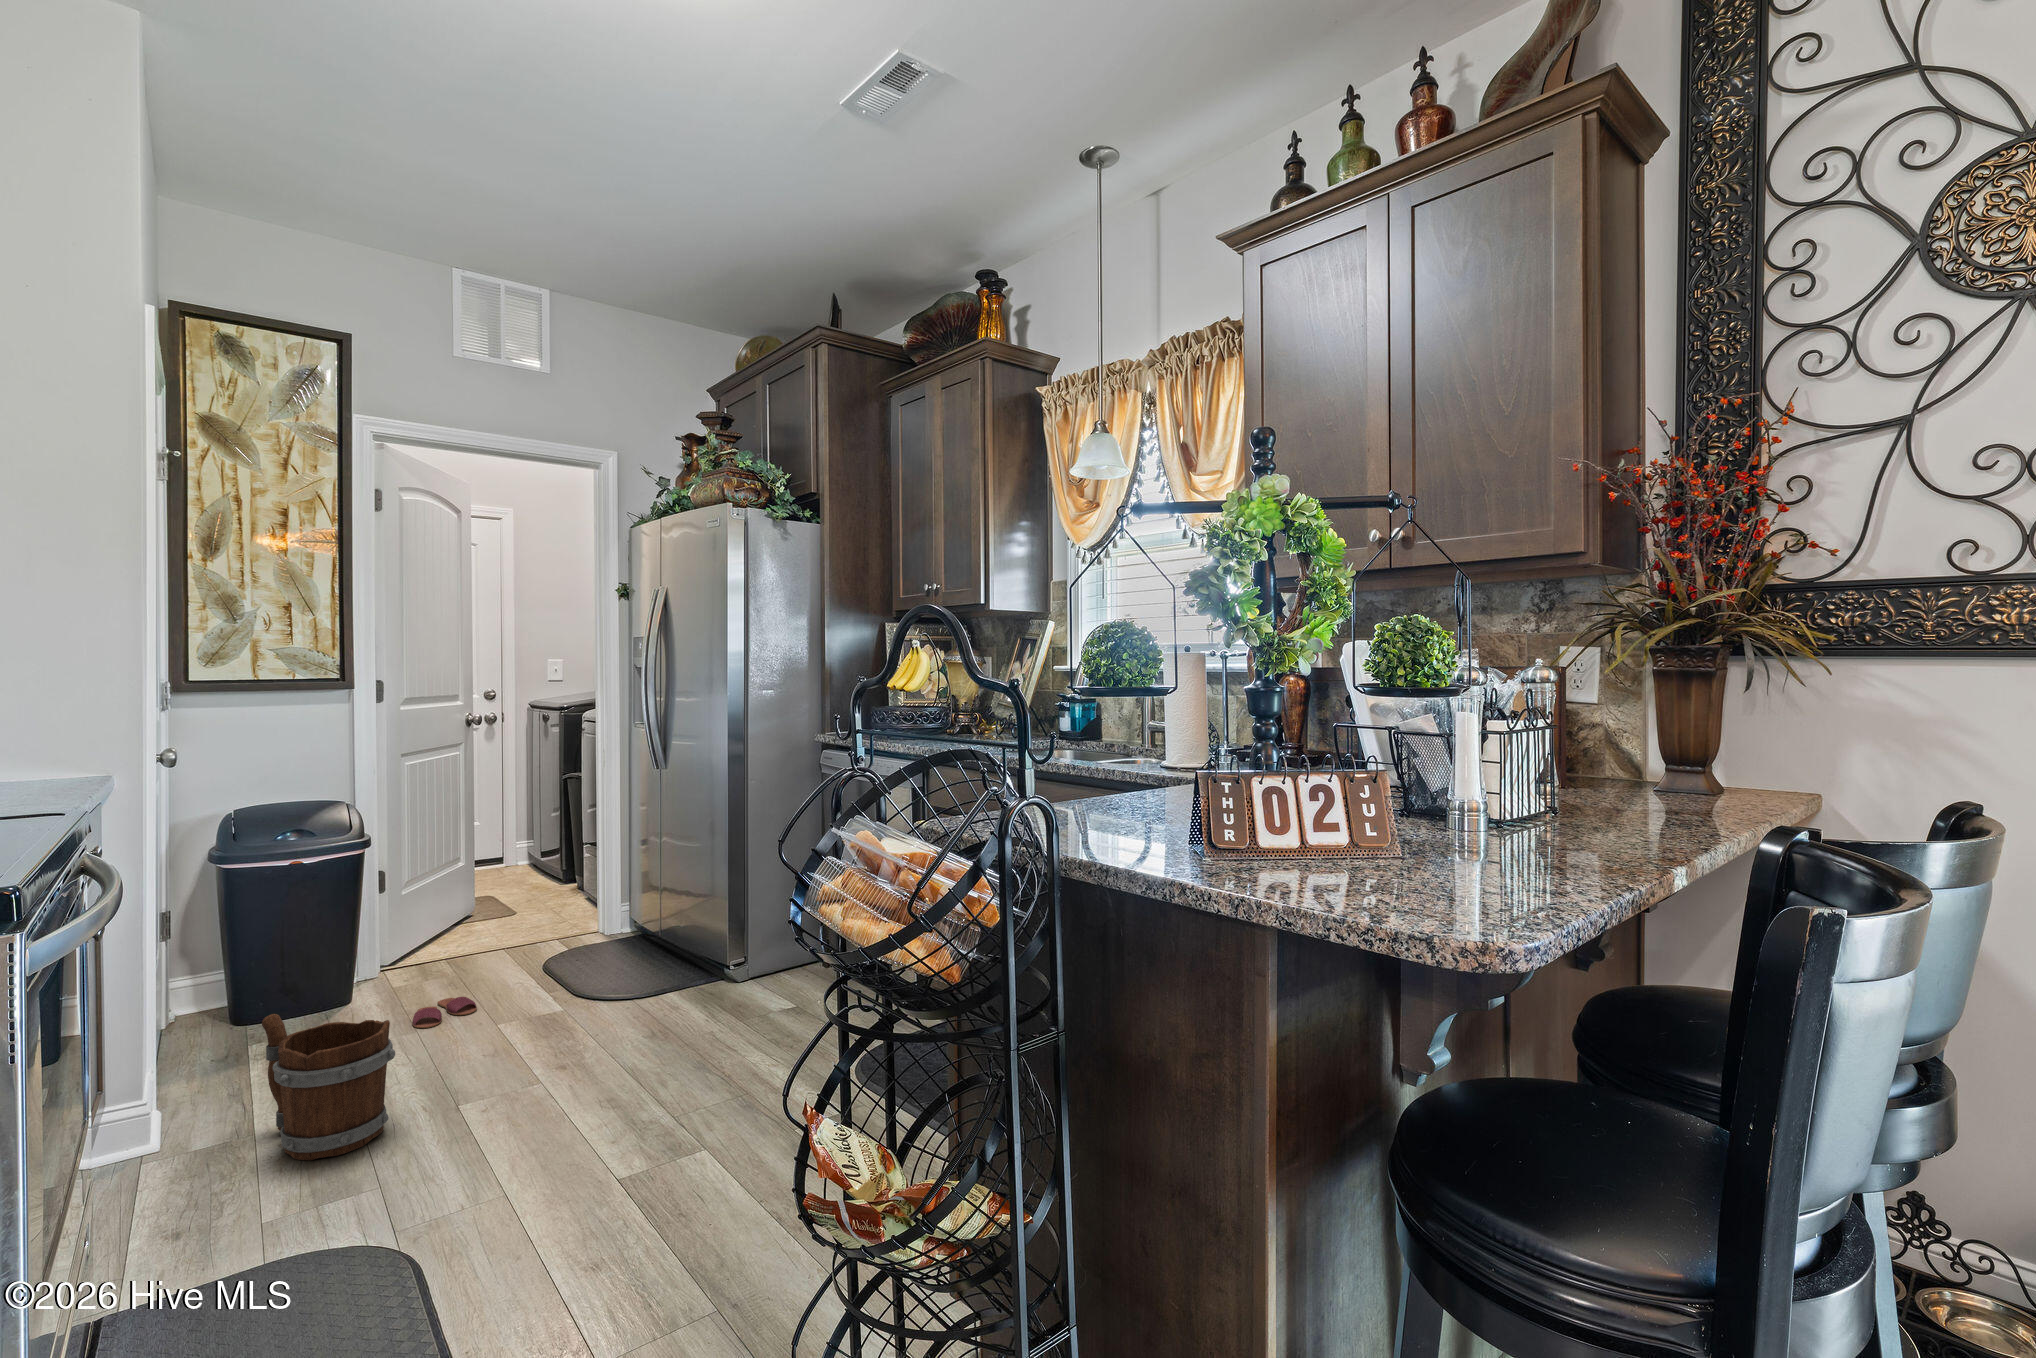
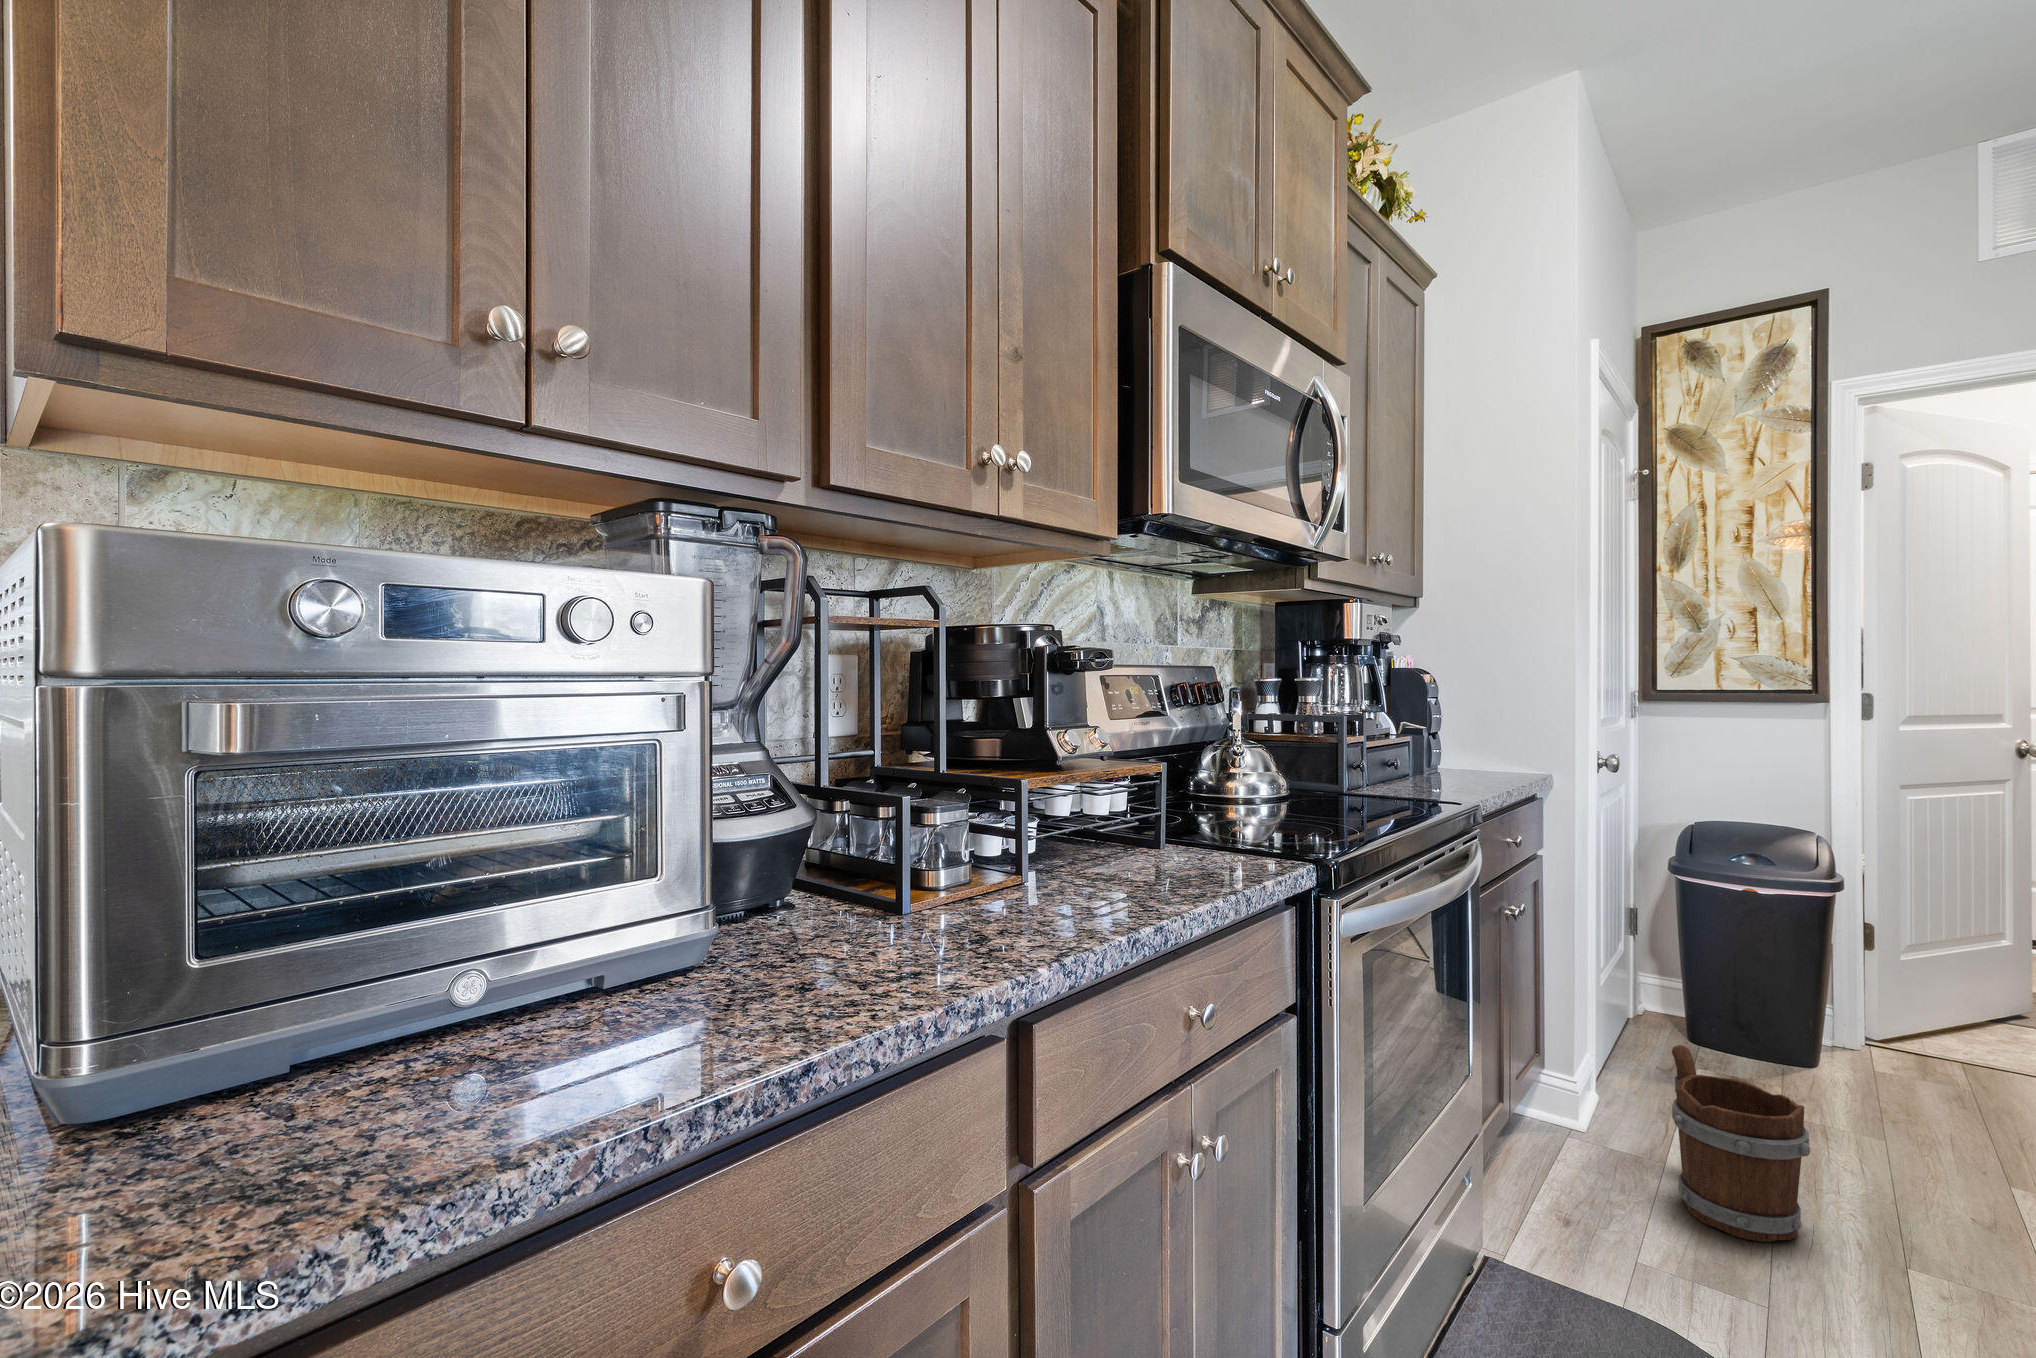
slippers: present [412,997,477,1028] -> none [1882,1111,1985,1148]

